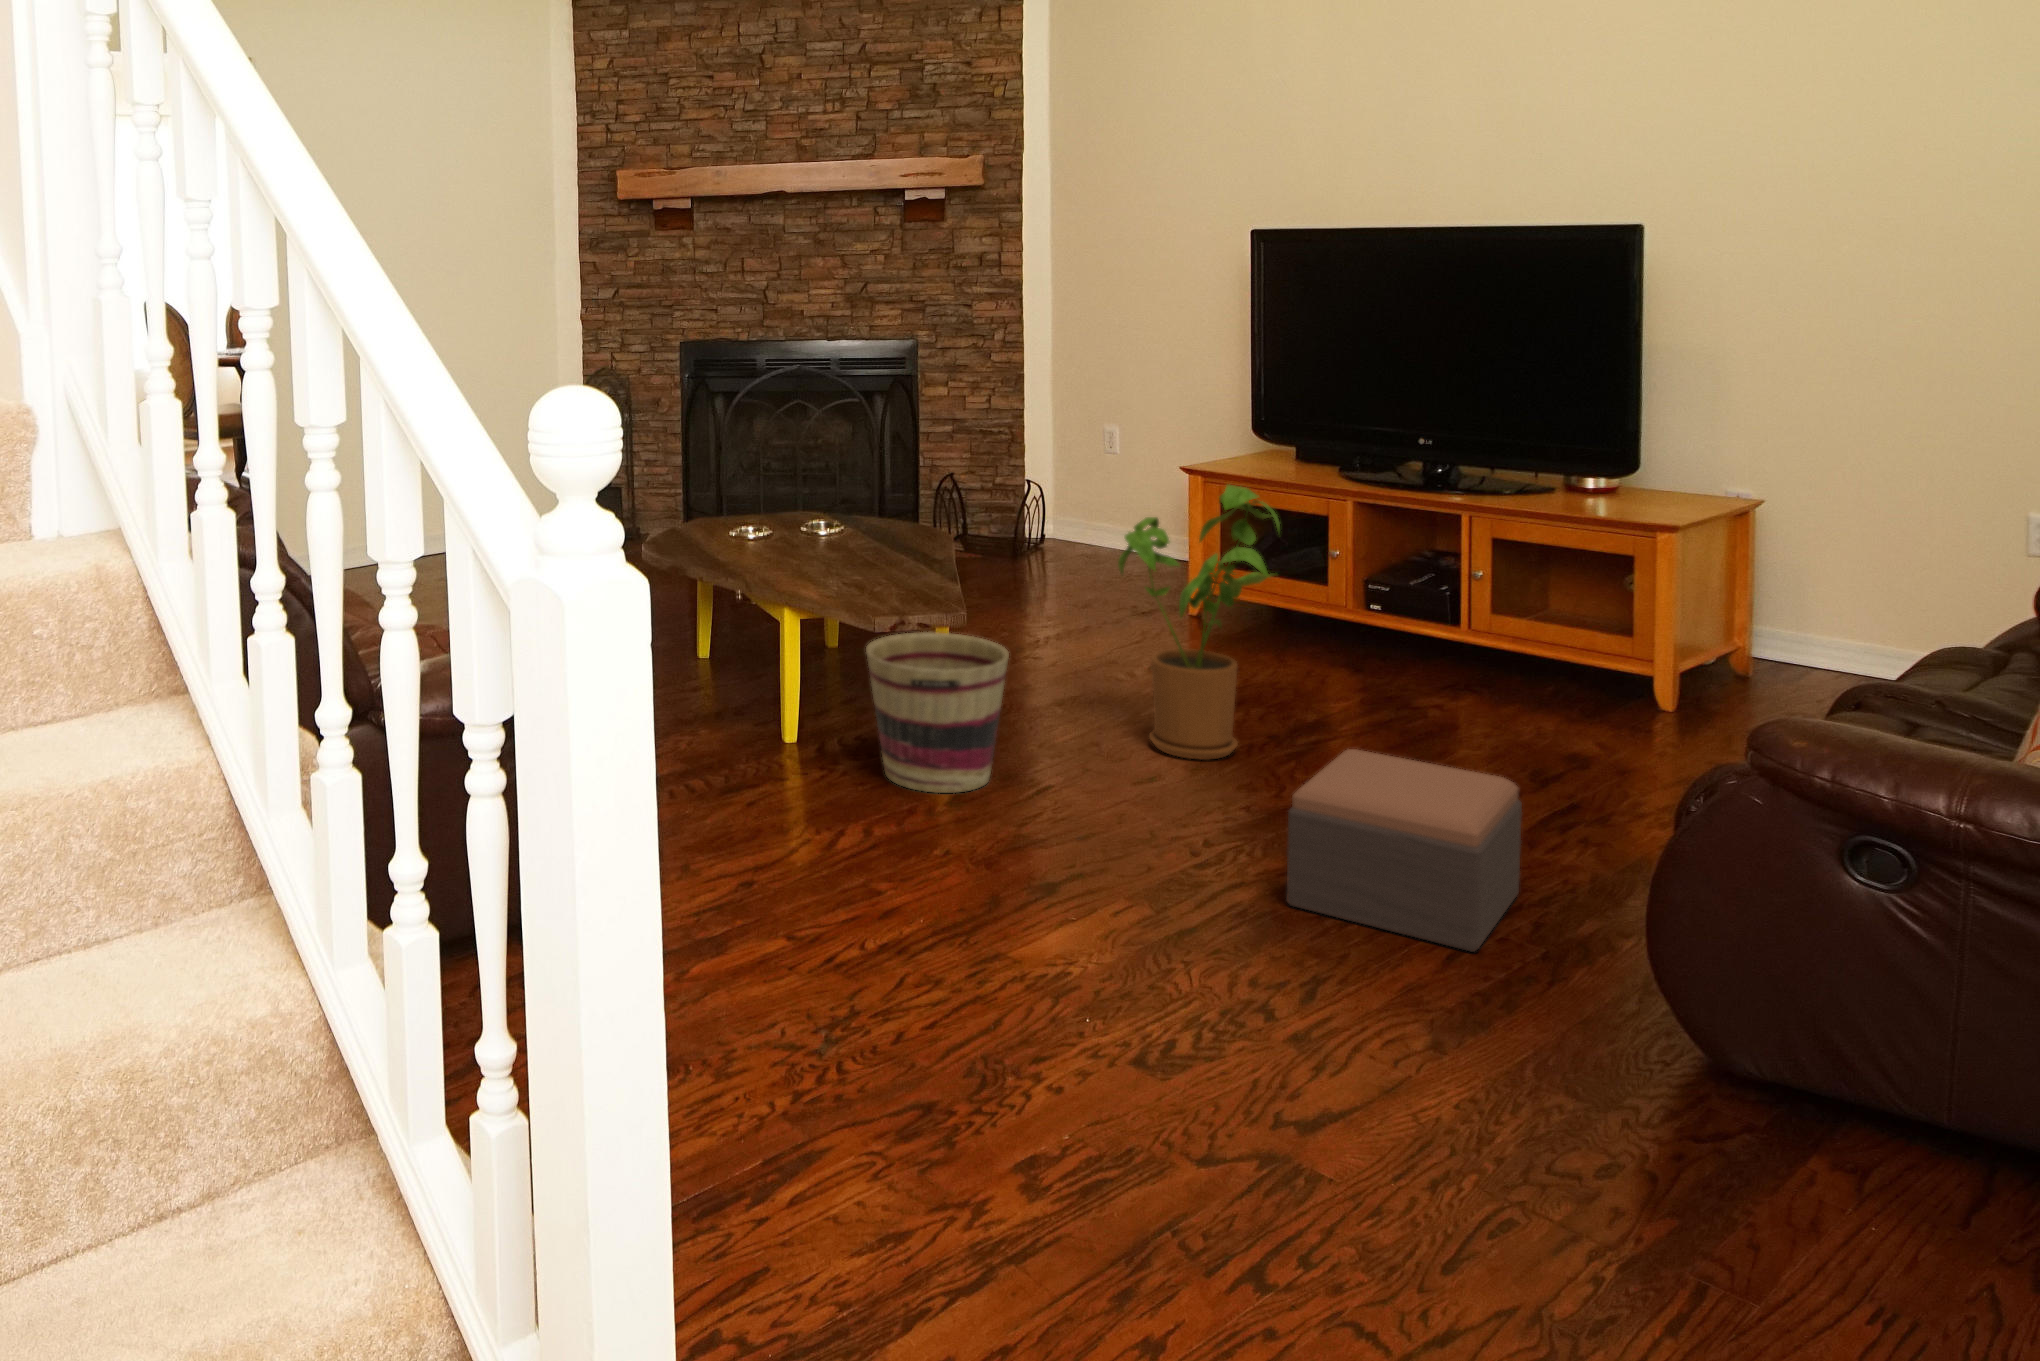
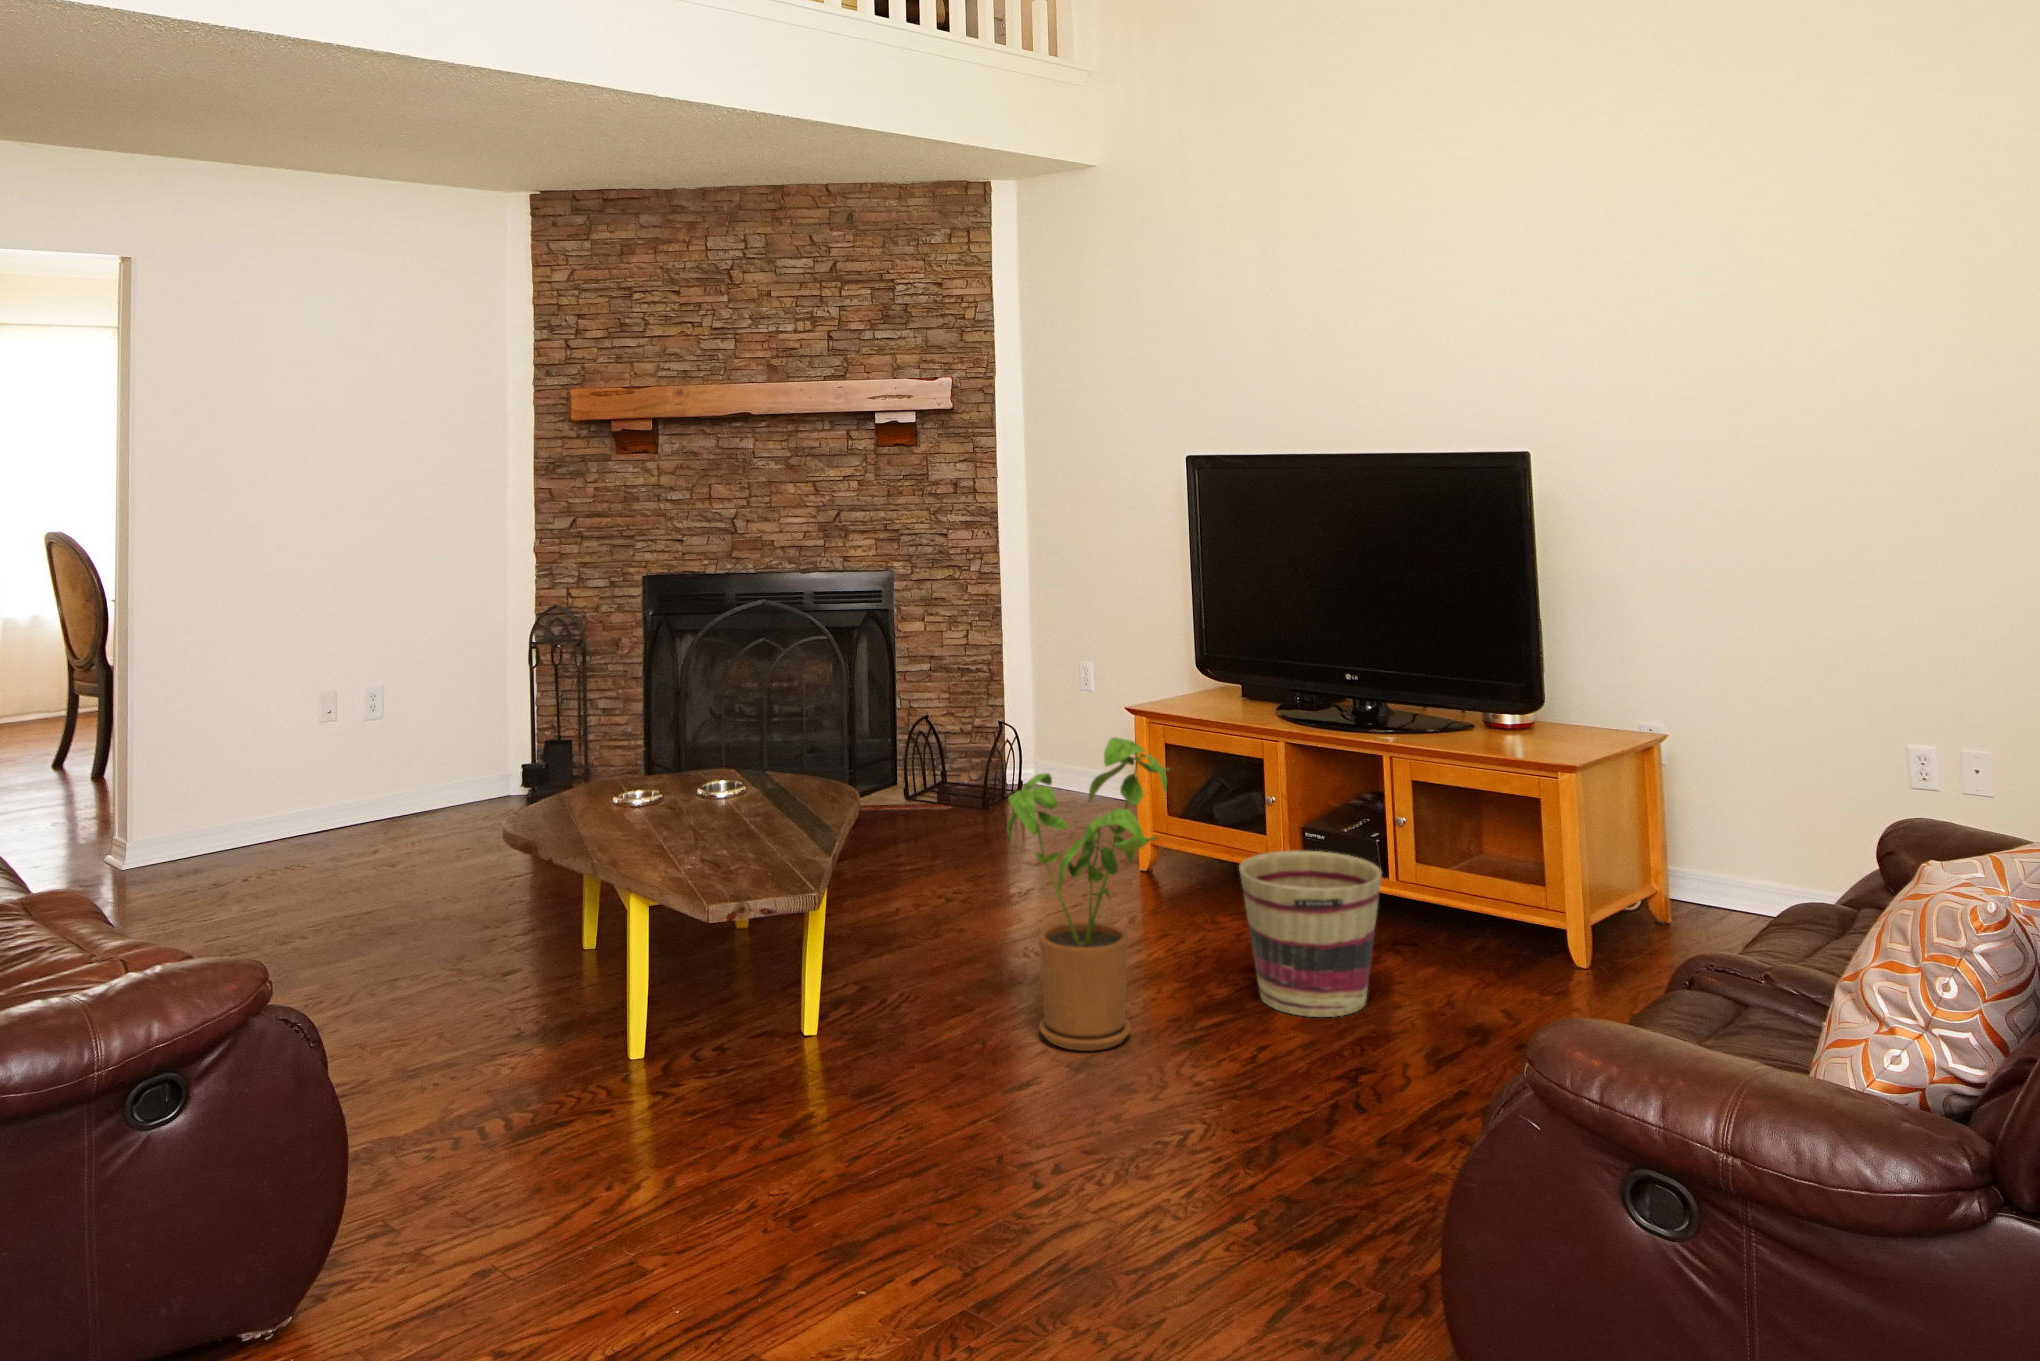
basket: present [866,632,1009,793] -> present [1239,851,1382,1017]
footstool: present [1287,749,1522,952] -> none [1114,1046,1370,1296]

